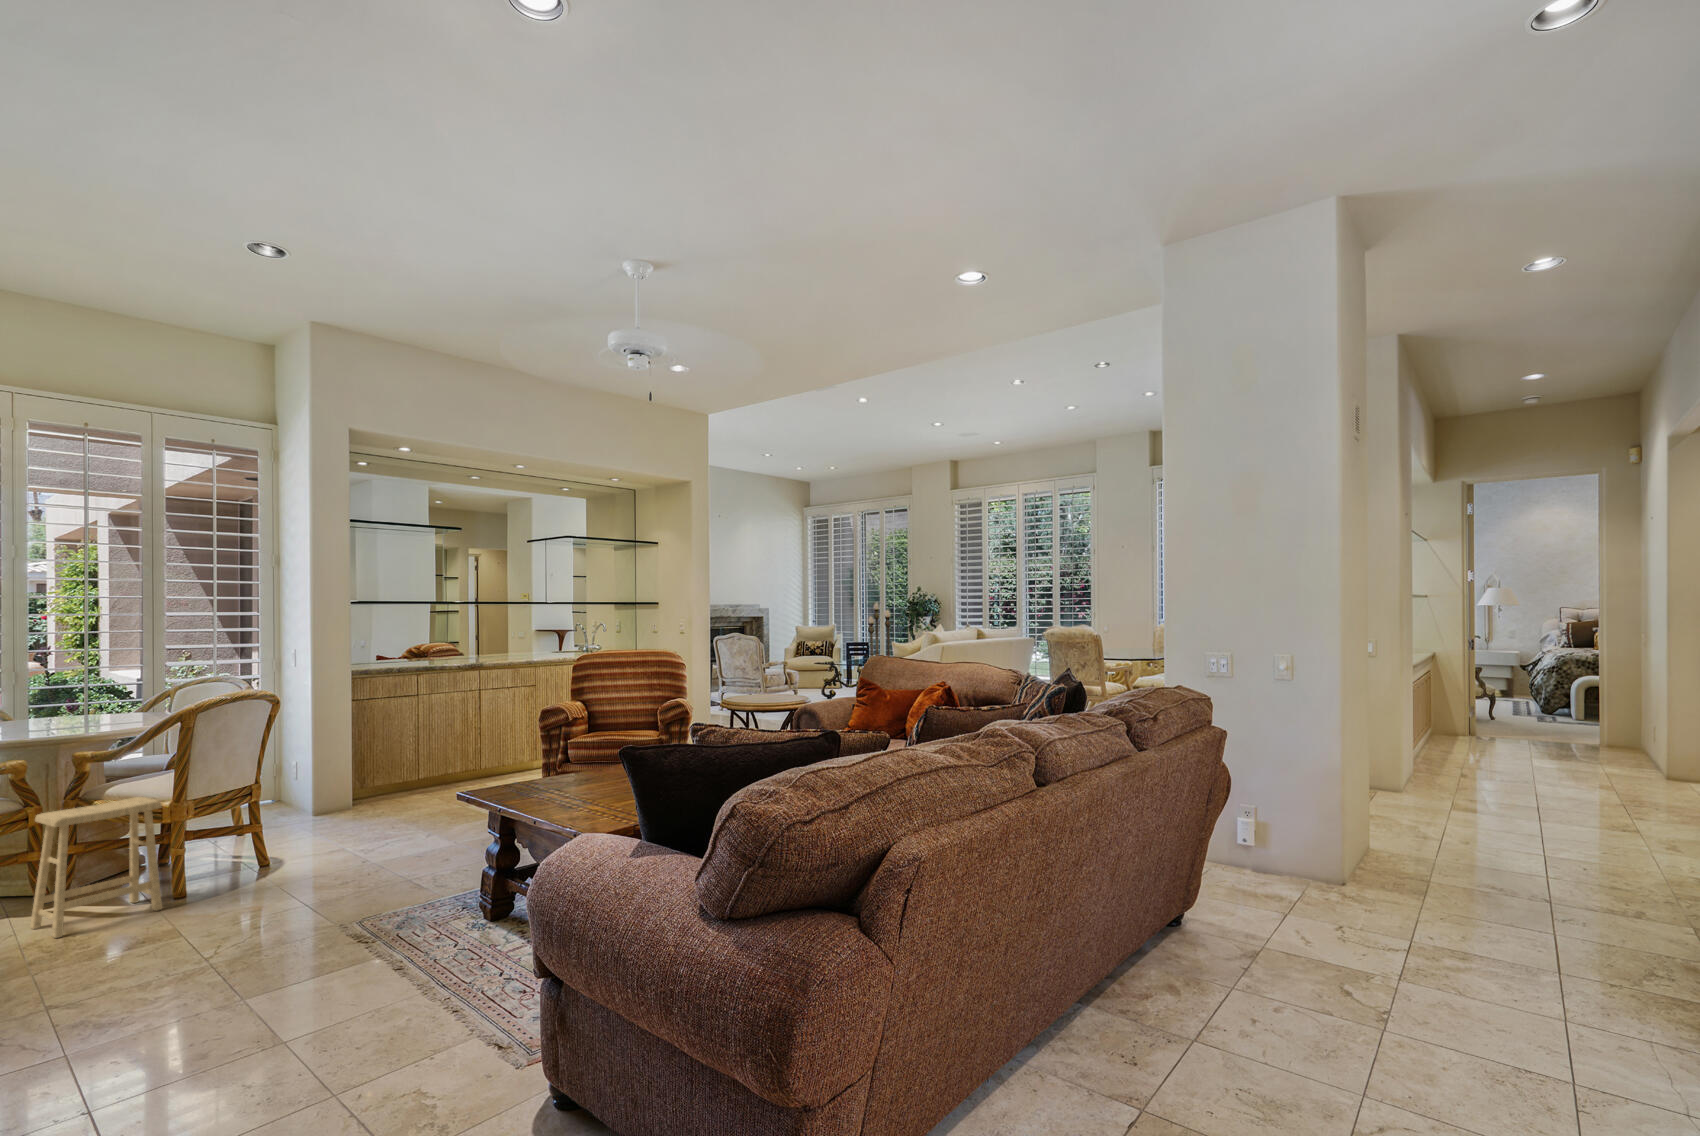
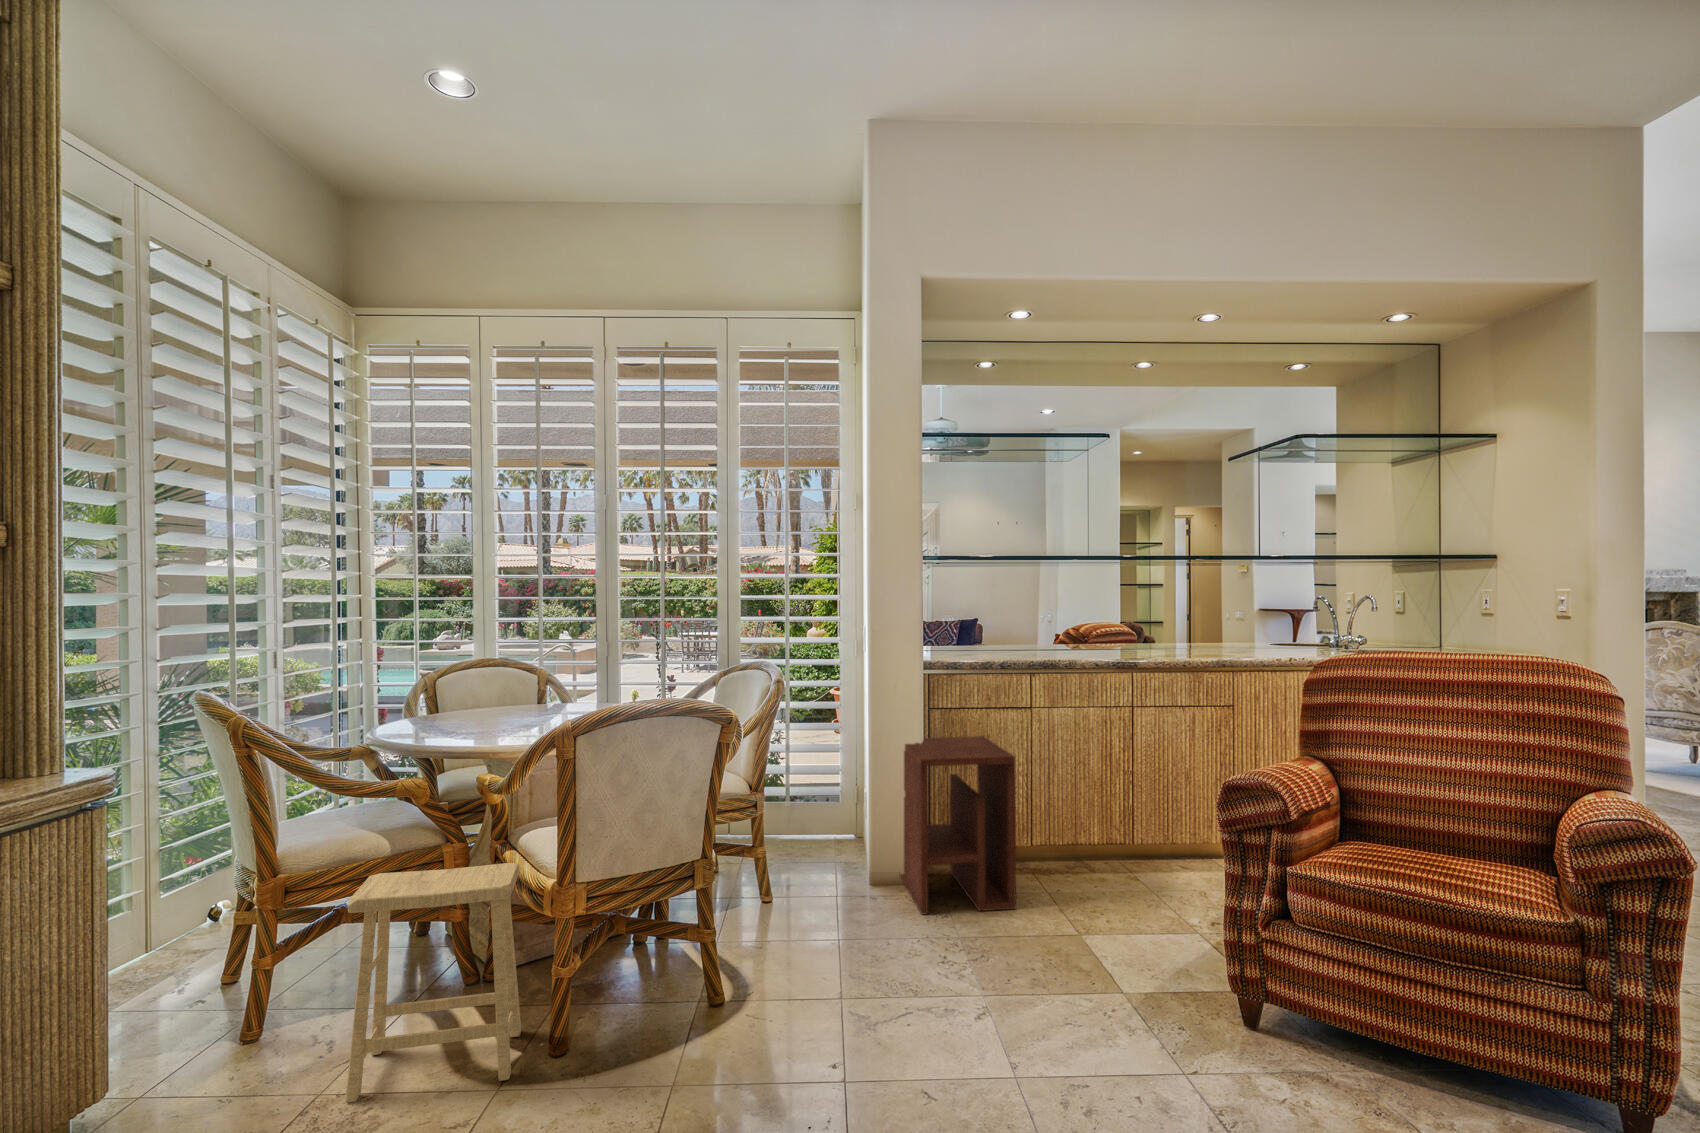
side table: none [328,716,419,820] -> present [900,736,1016,915]

